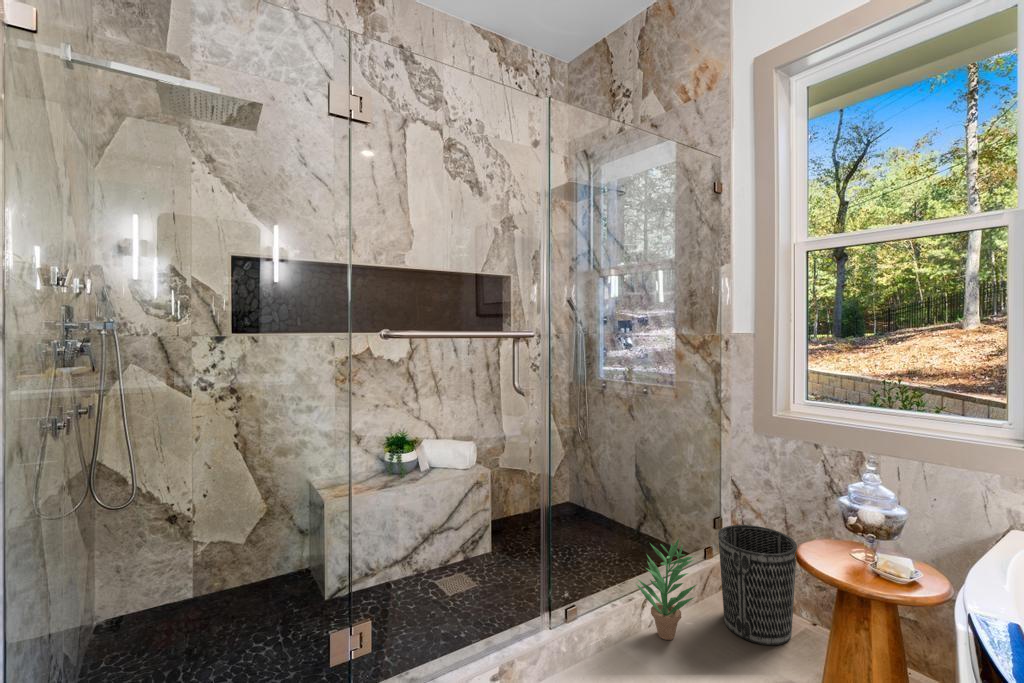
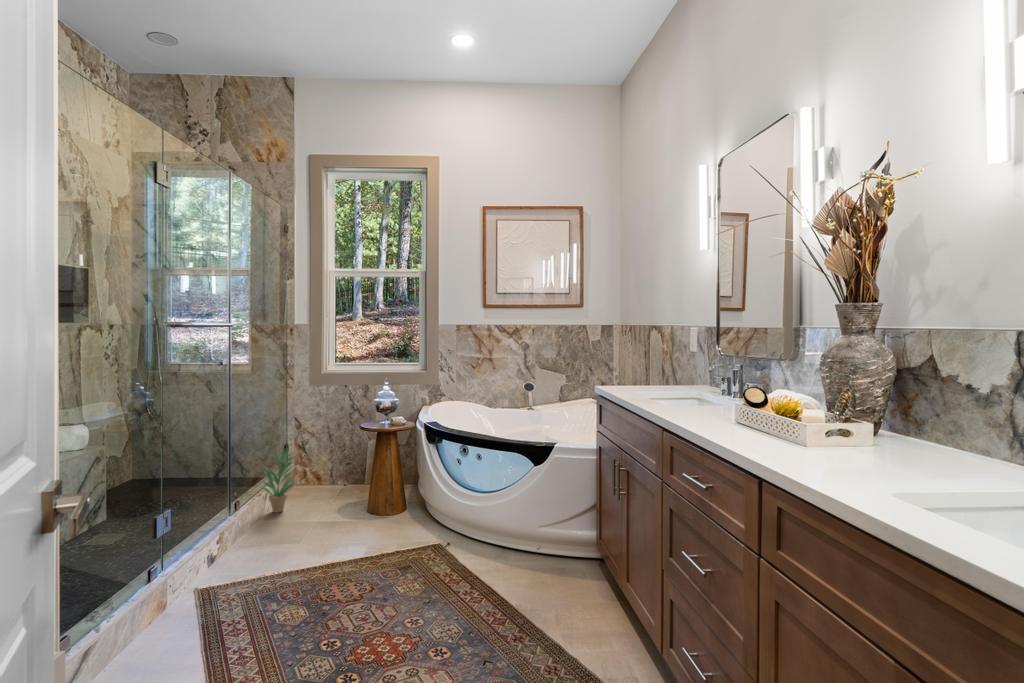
wastebasket: present [718,525,797,645] -> none [298,439,342,500]

